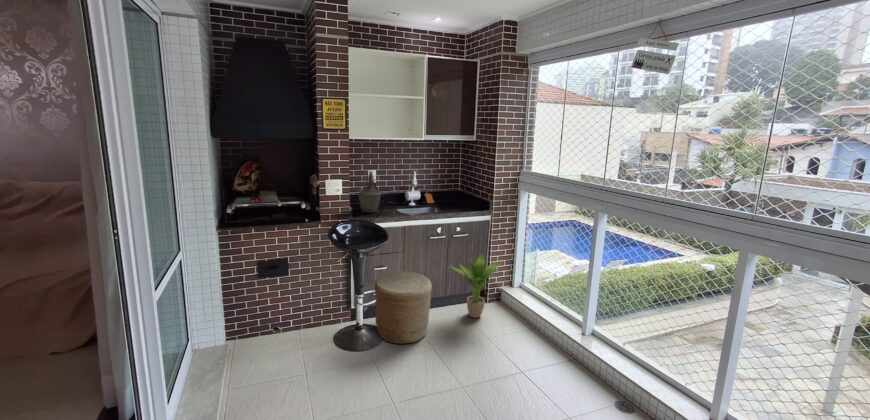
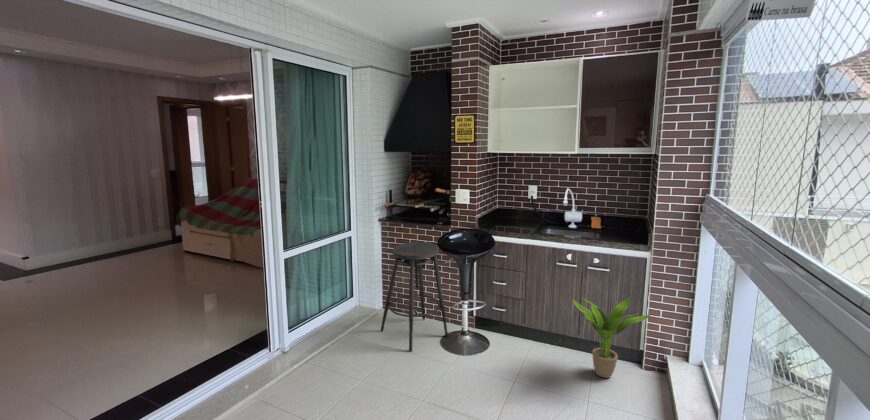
bottle: present [359,171,381,213] -> none [495,184,520,226]
stool: none [259,244,339,367] -> present [381,242,448,352]
woven basket: present [374,271,432,344] -> none [474,289,537,369]

